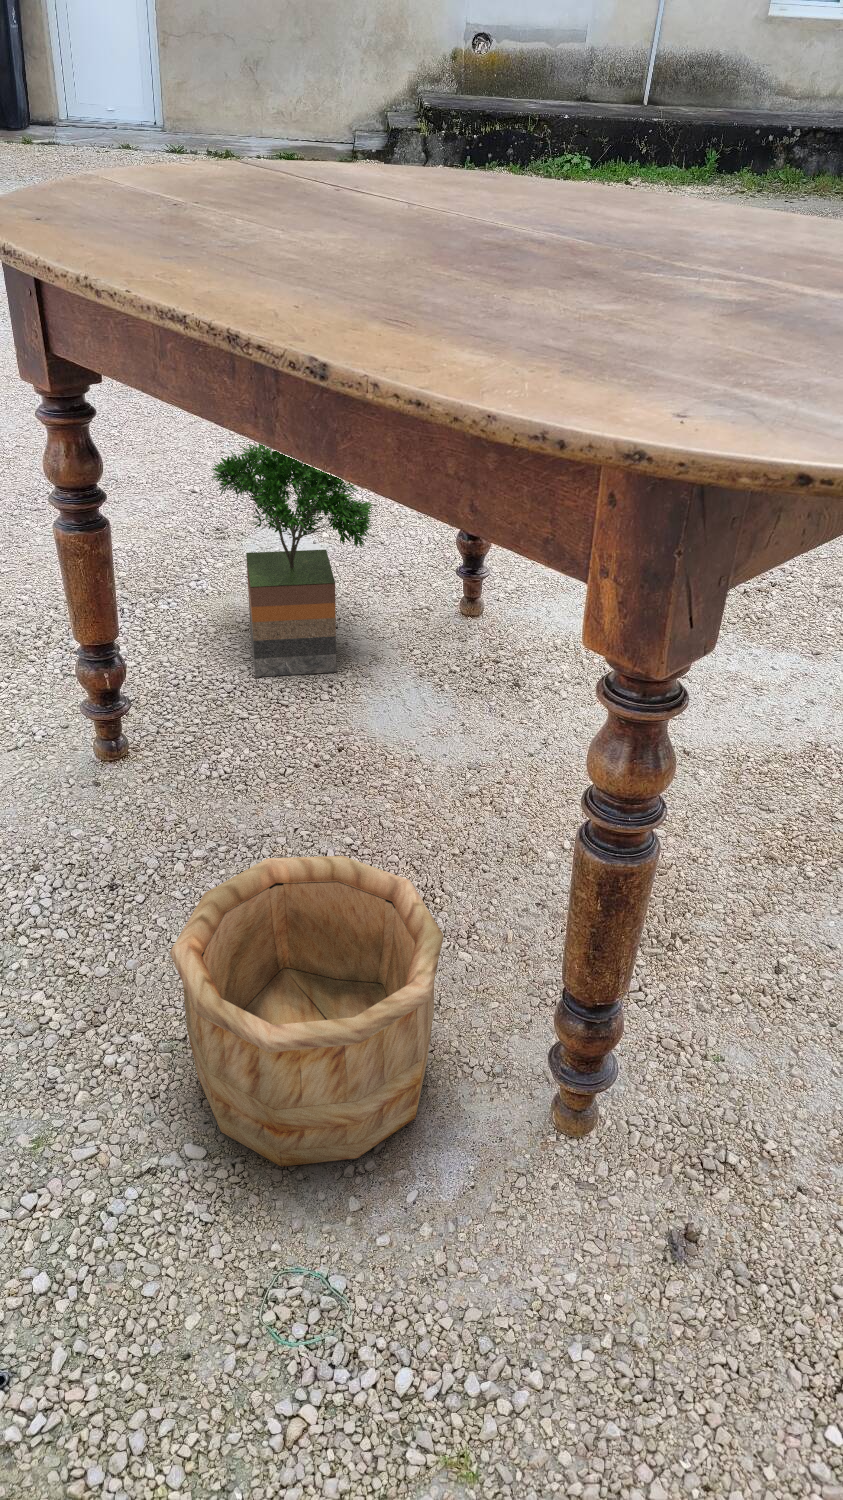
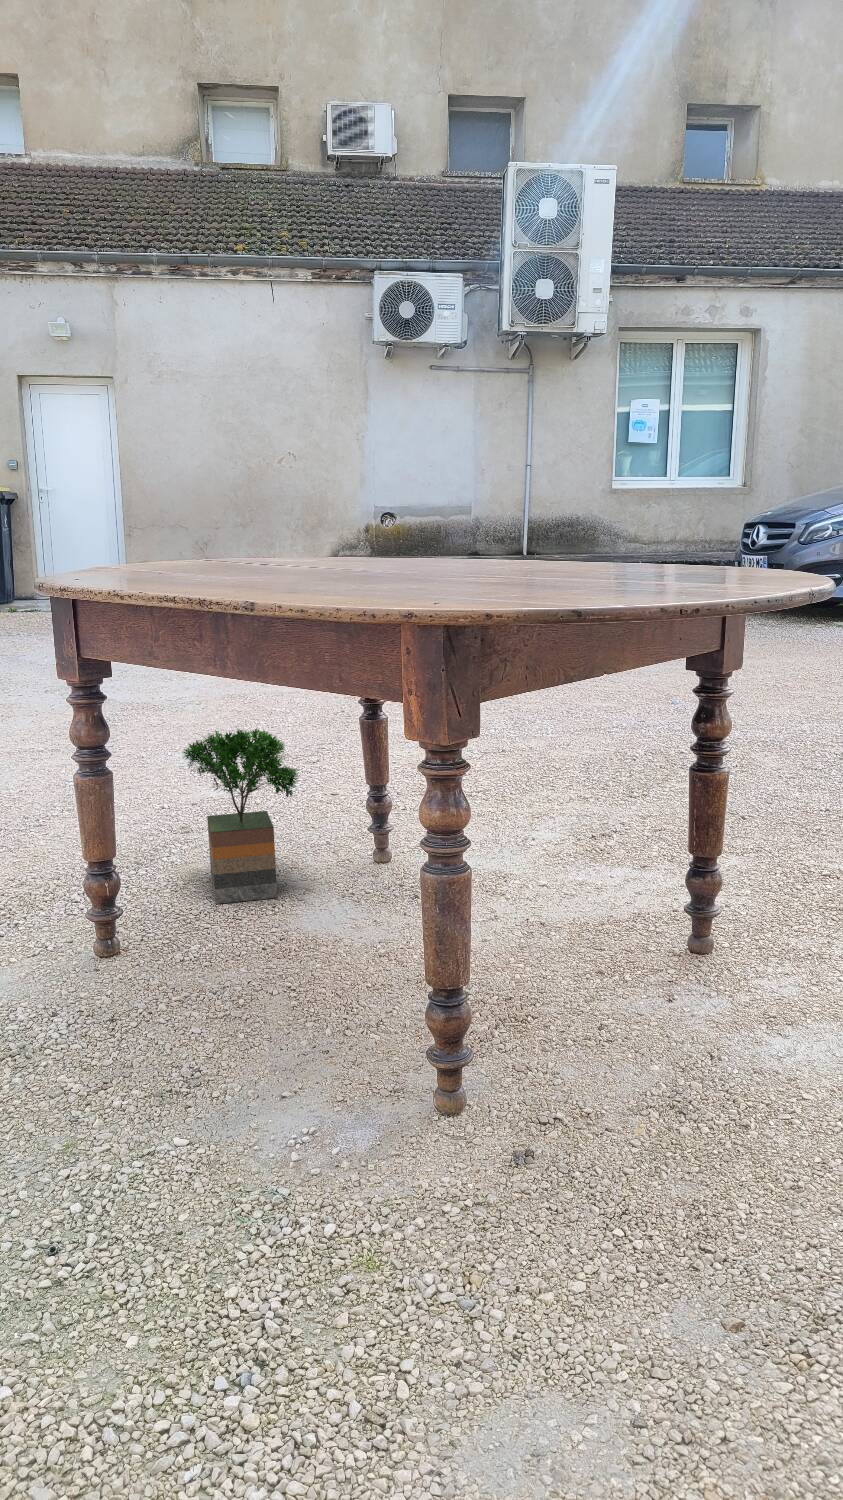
wooden bucket: present [170,856,444,1167] -> none [164,941,348,1142]

